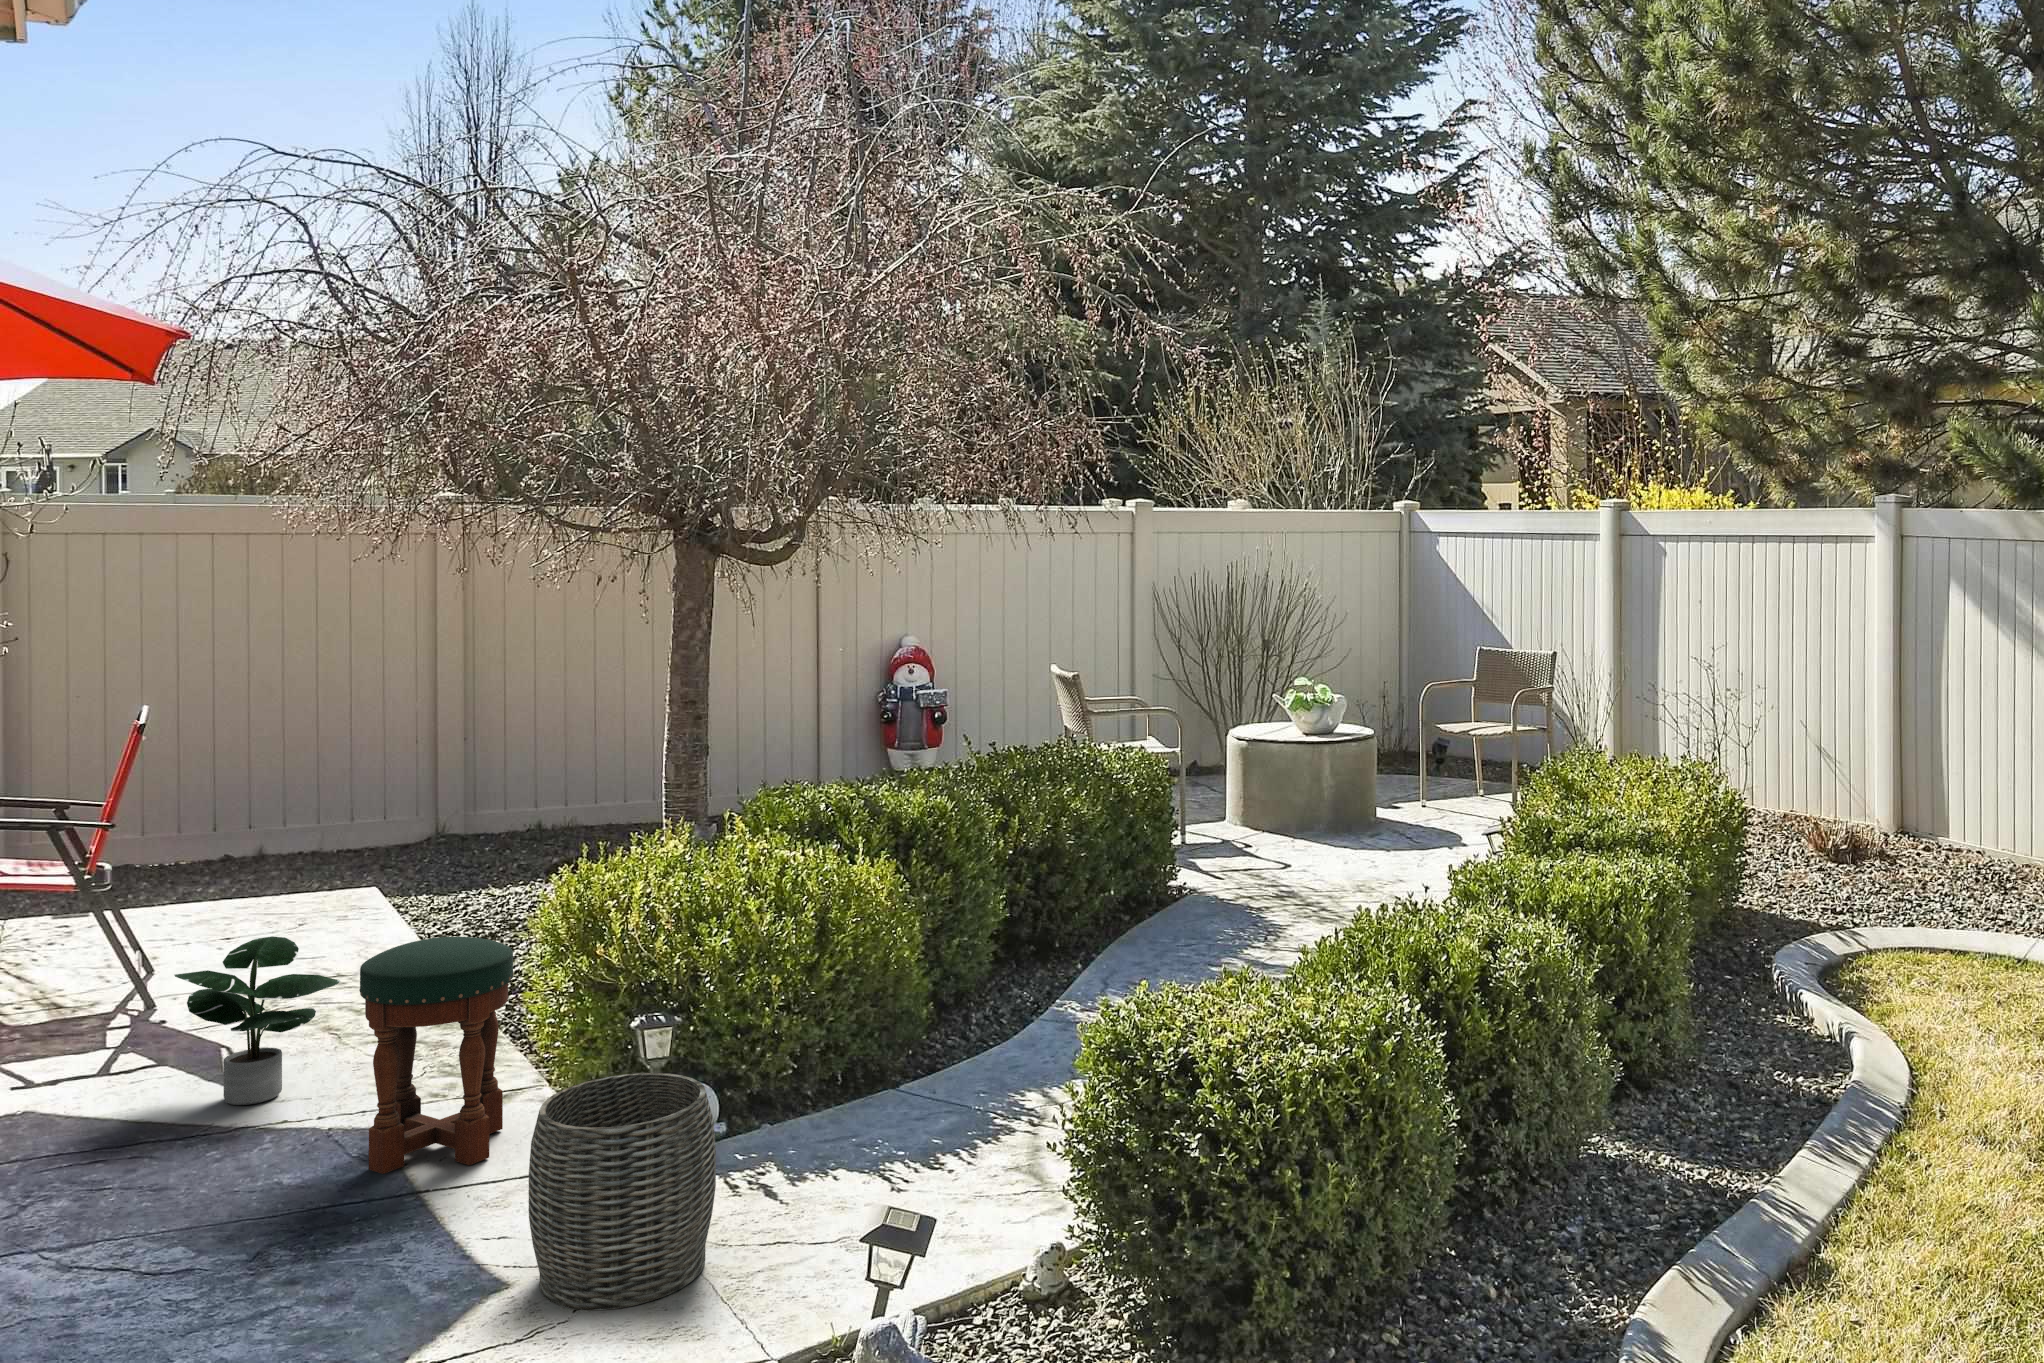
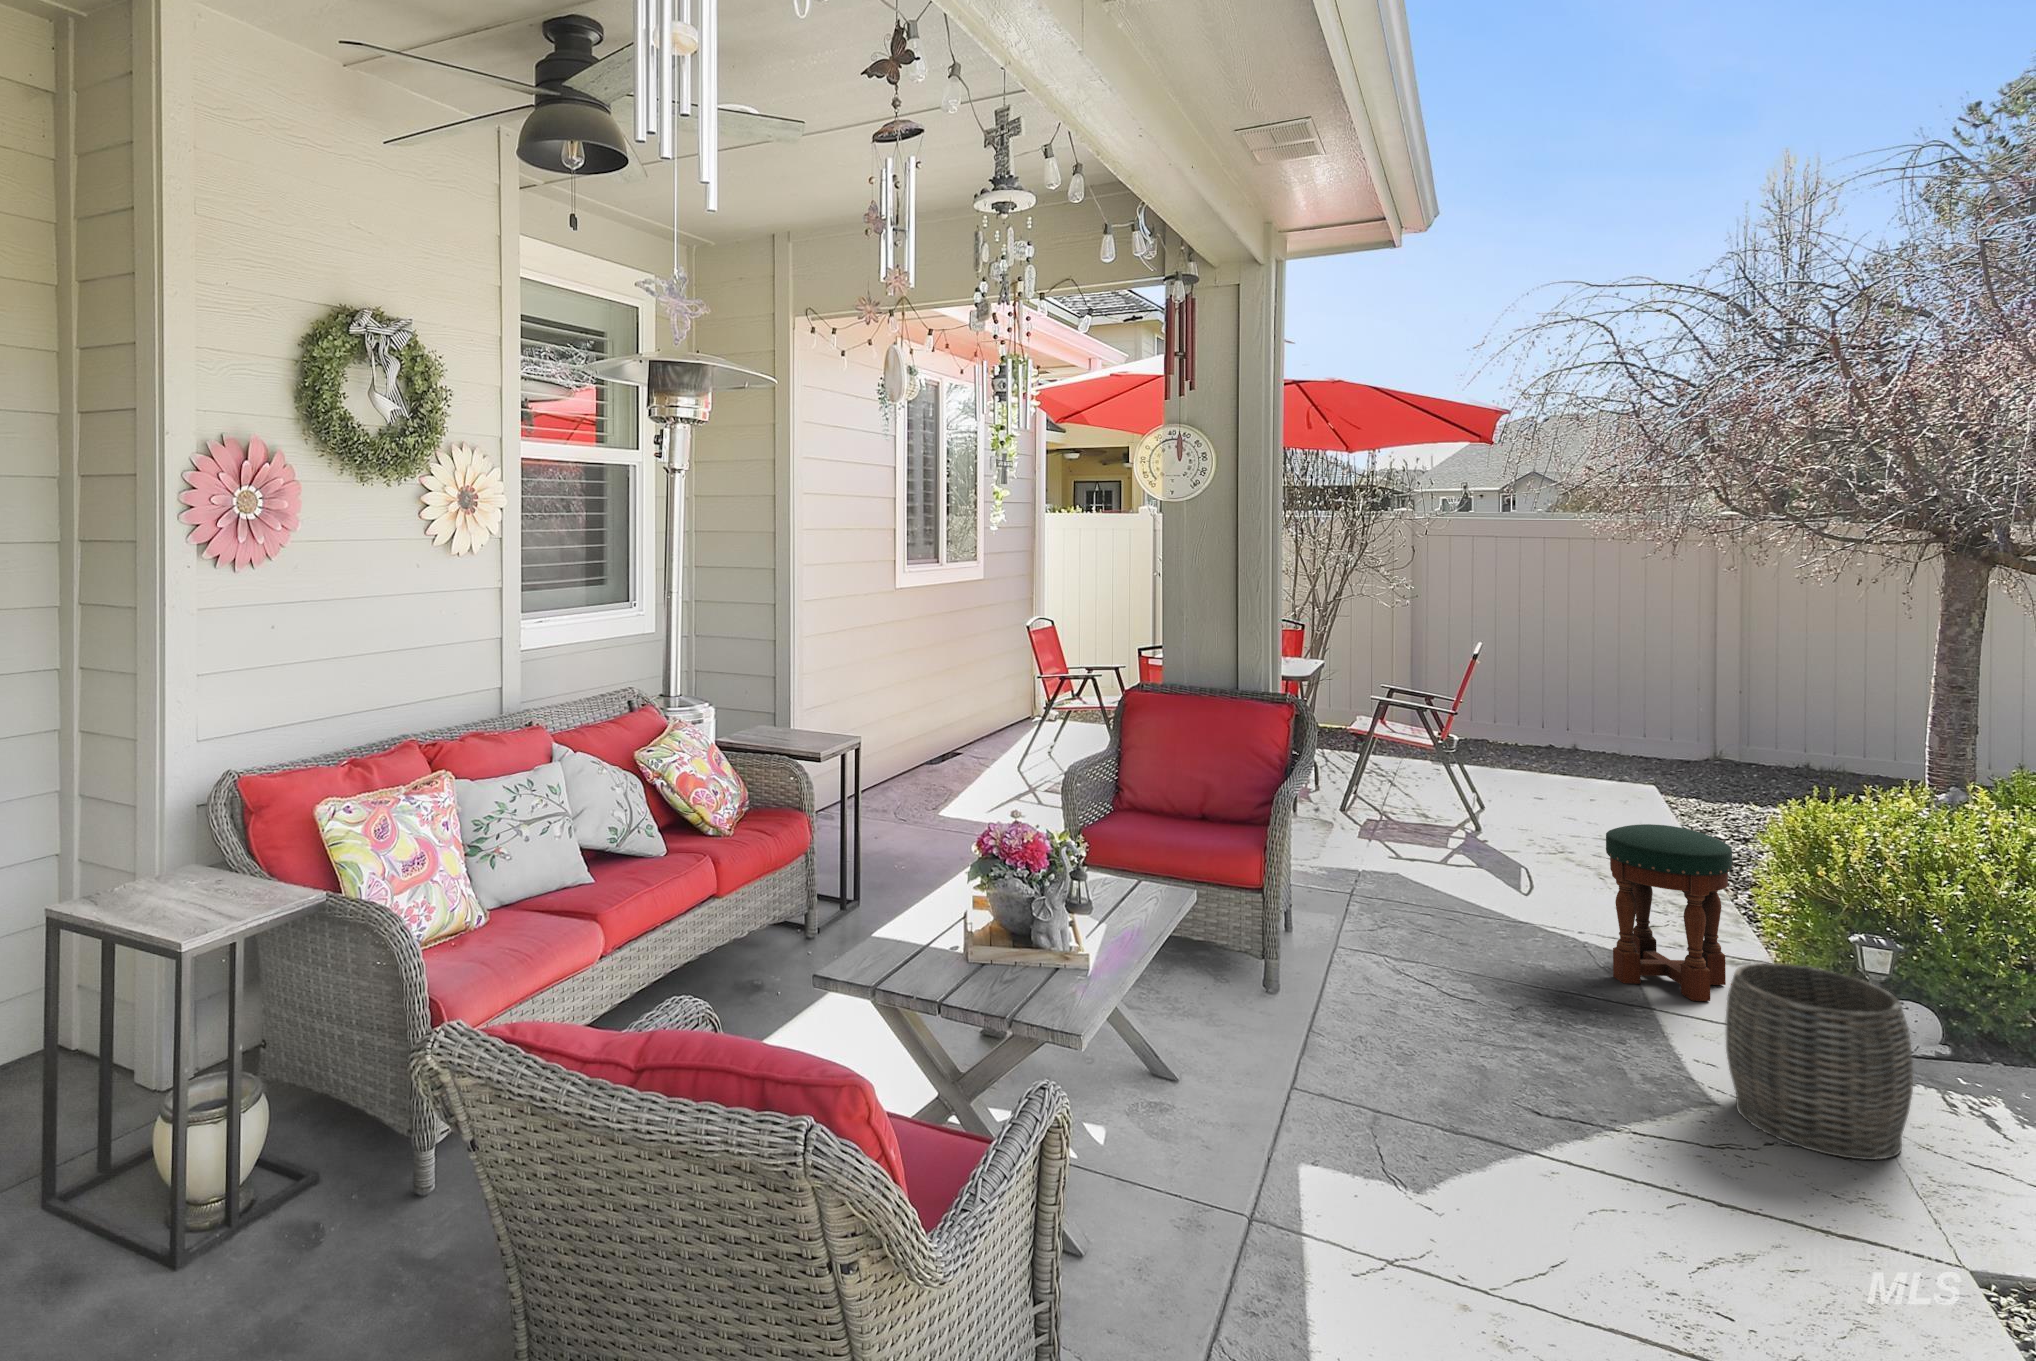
potted plant: present [174,936,340,1105] -> none [1486,799,1599,909]

